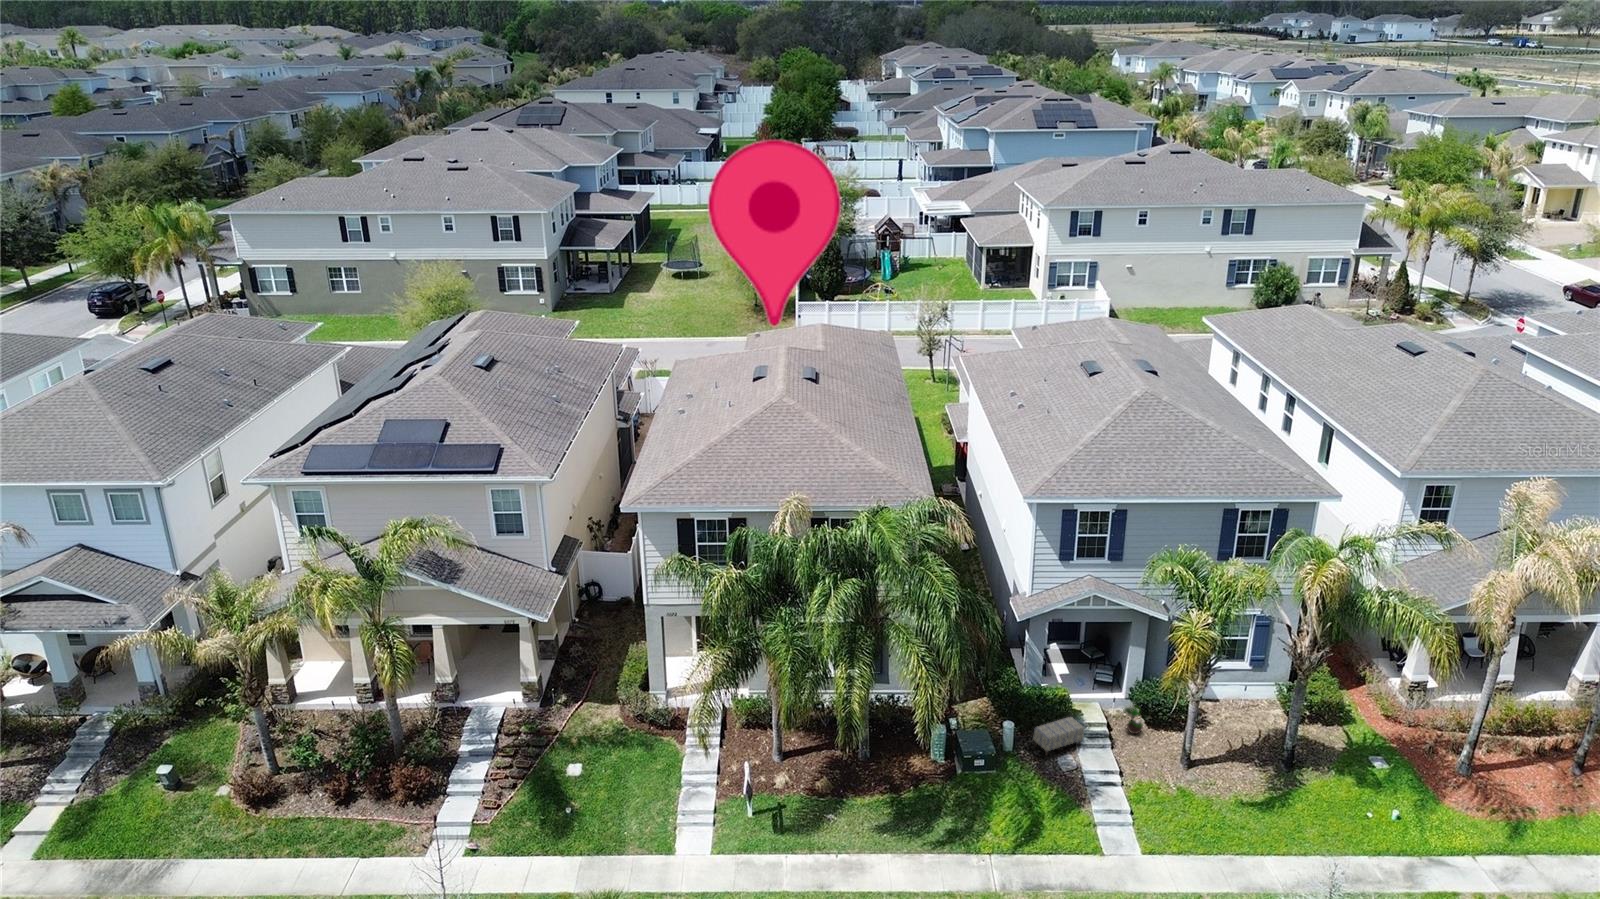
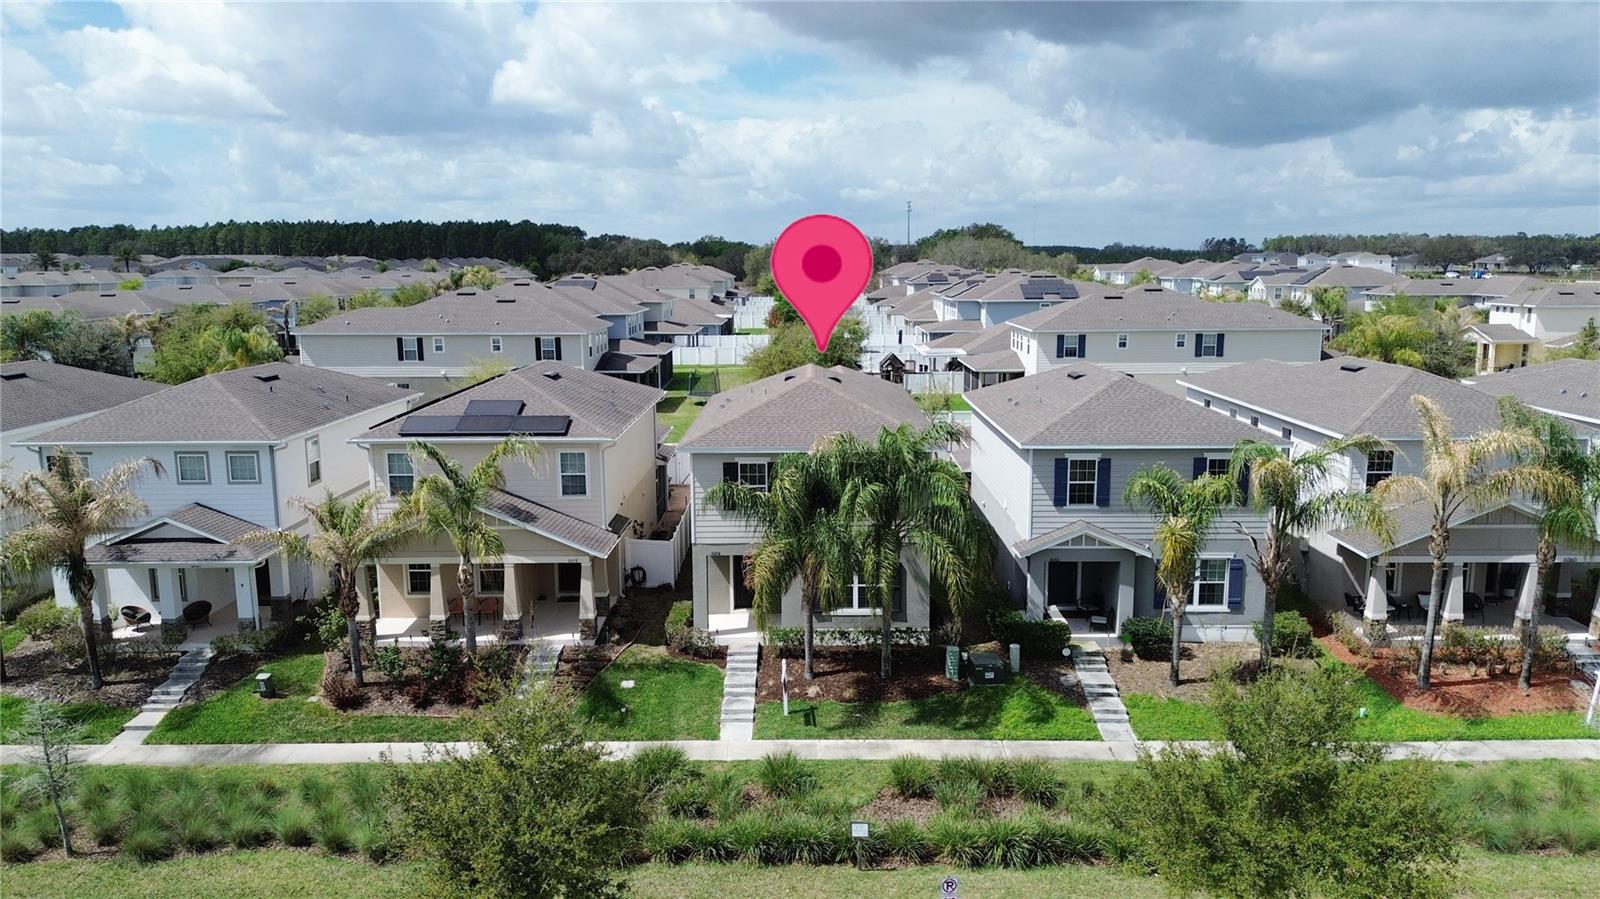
bench: present [1034,717,1084,755] -> none [1037,644,1082,675]

